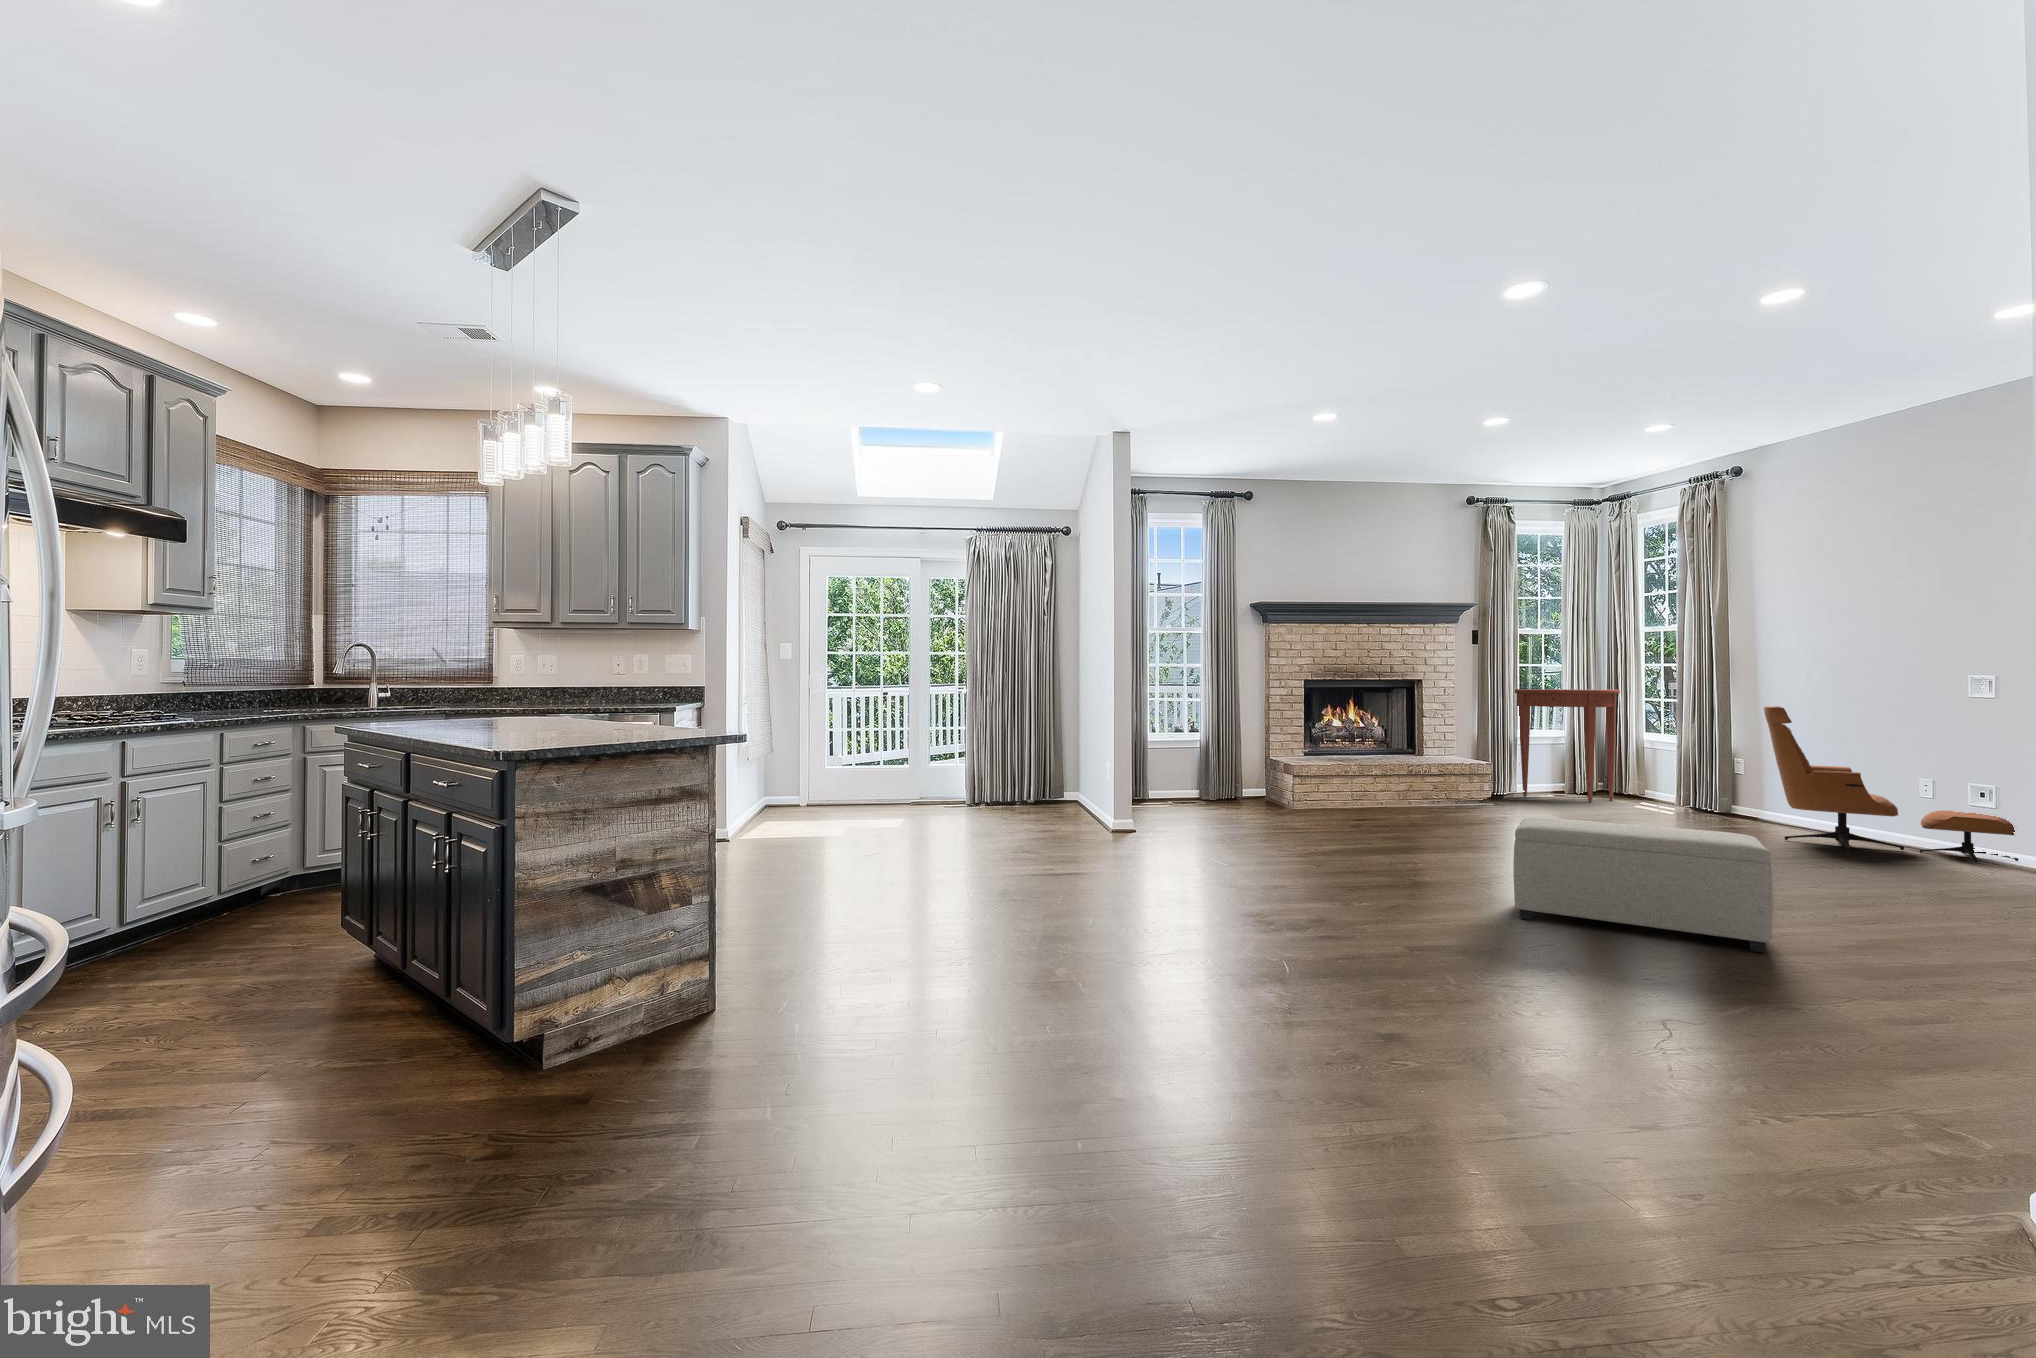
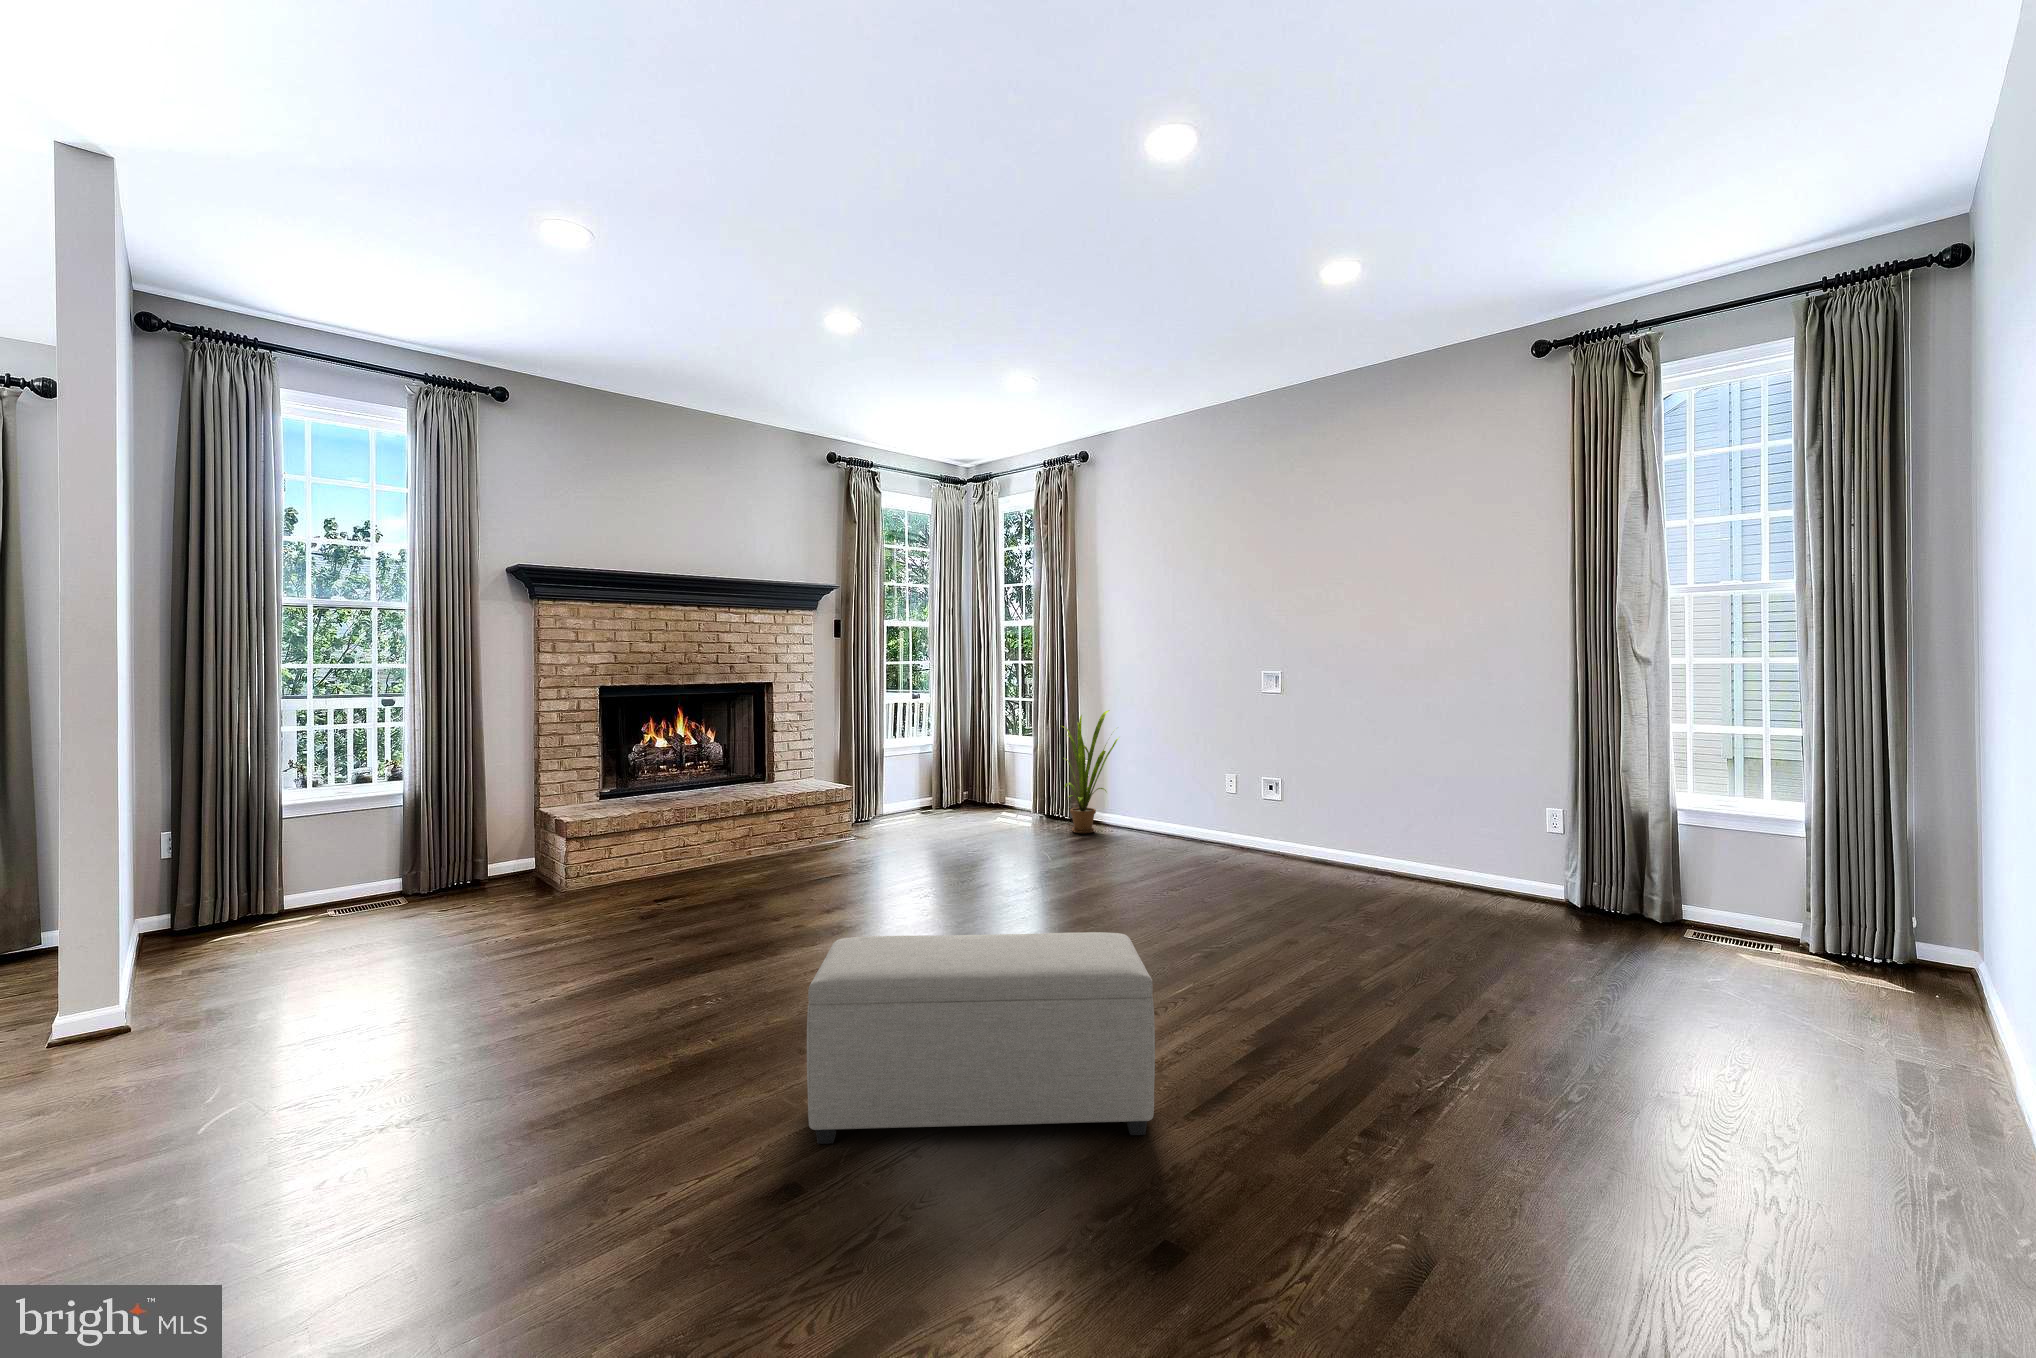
console table: present [1515,689,1620,802] -> none [874,691,983,821]
lounge chair: present [1764,706,2018,862] -> none [1110,712,1296,869]
house plant: none [1707,708,1782,821] -> present [1062,710,1119,833]

